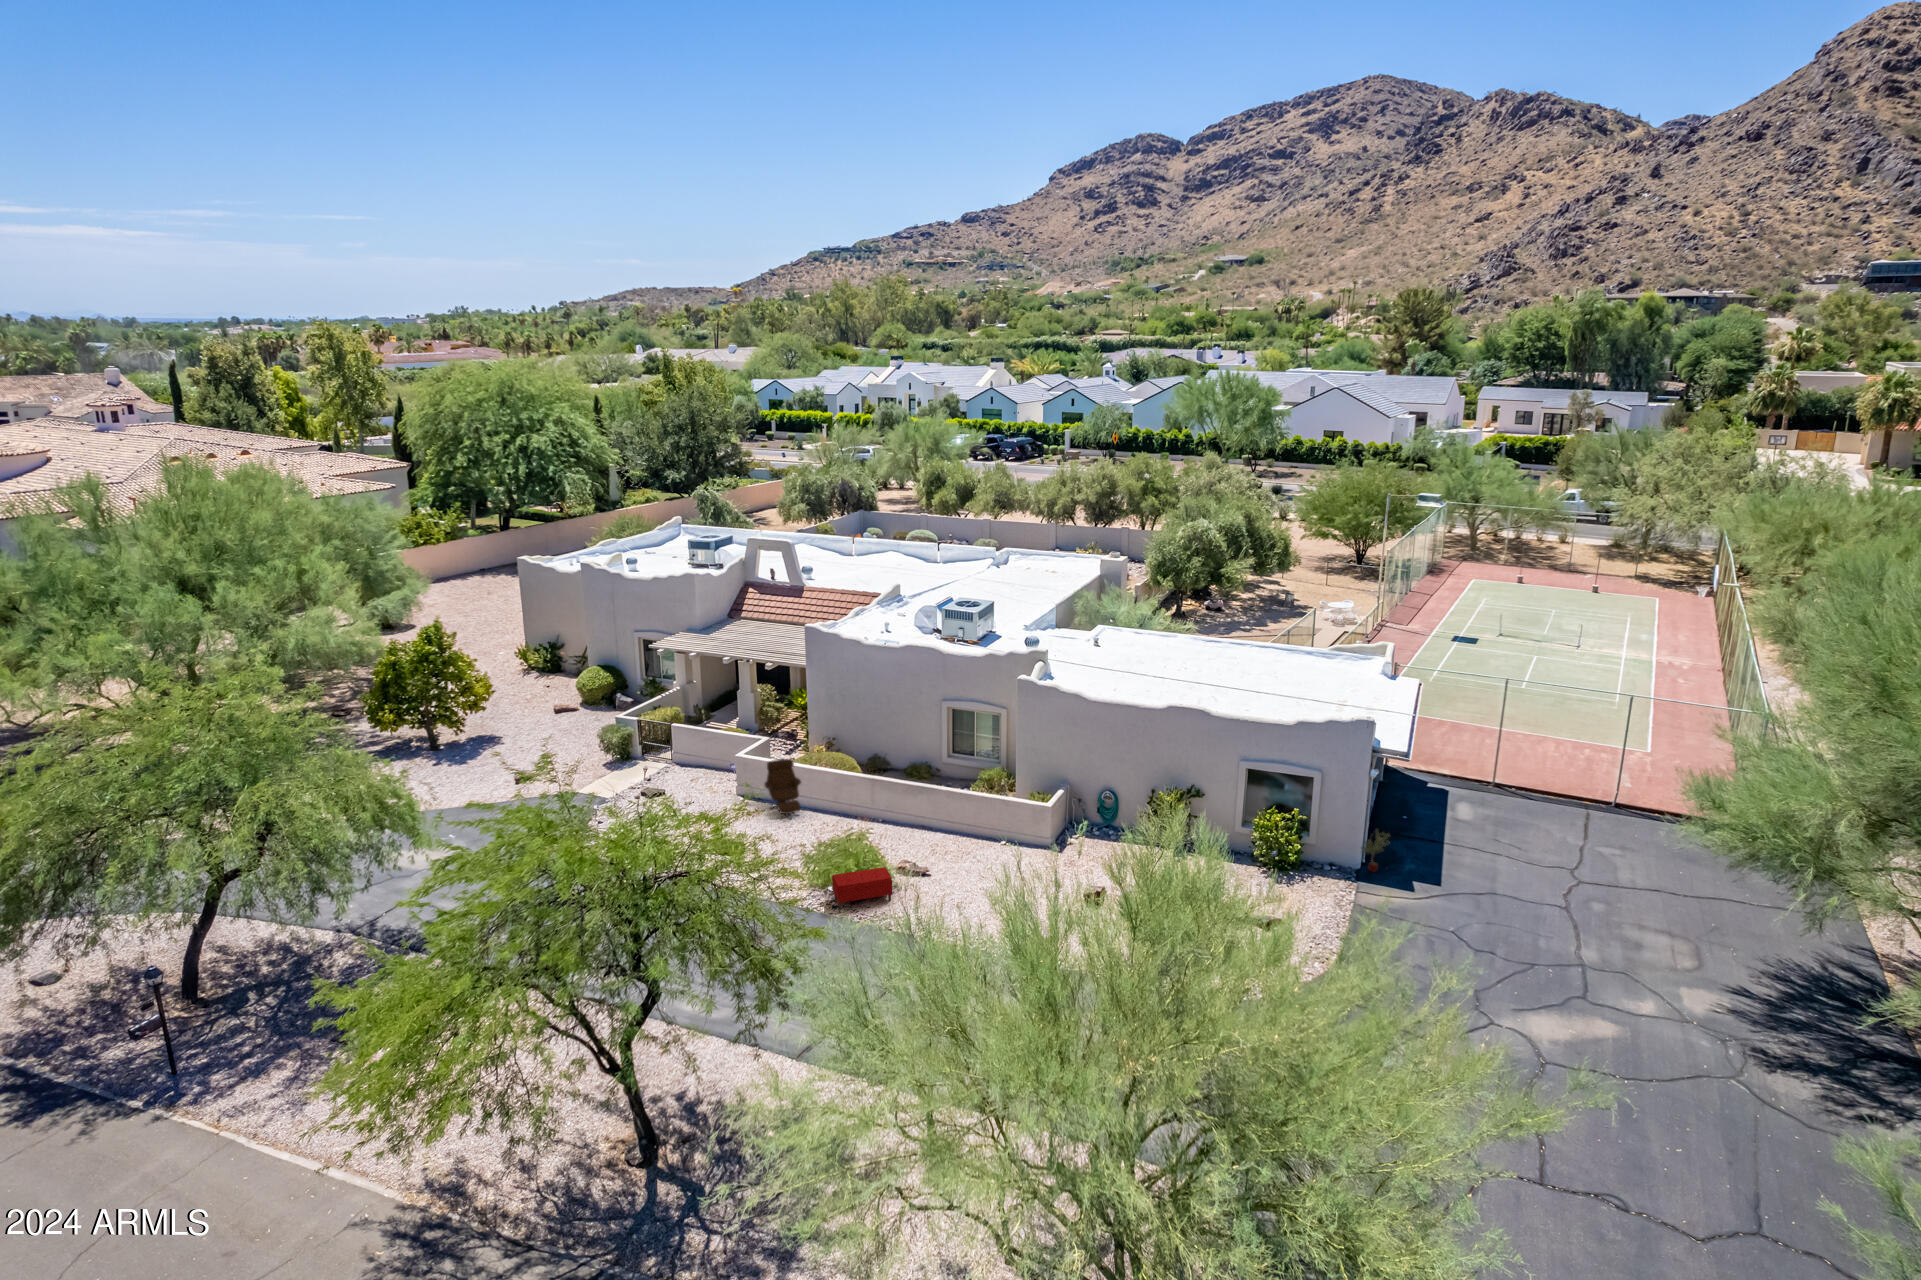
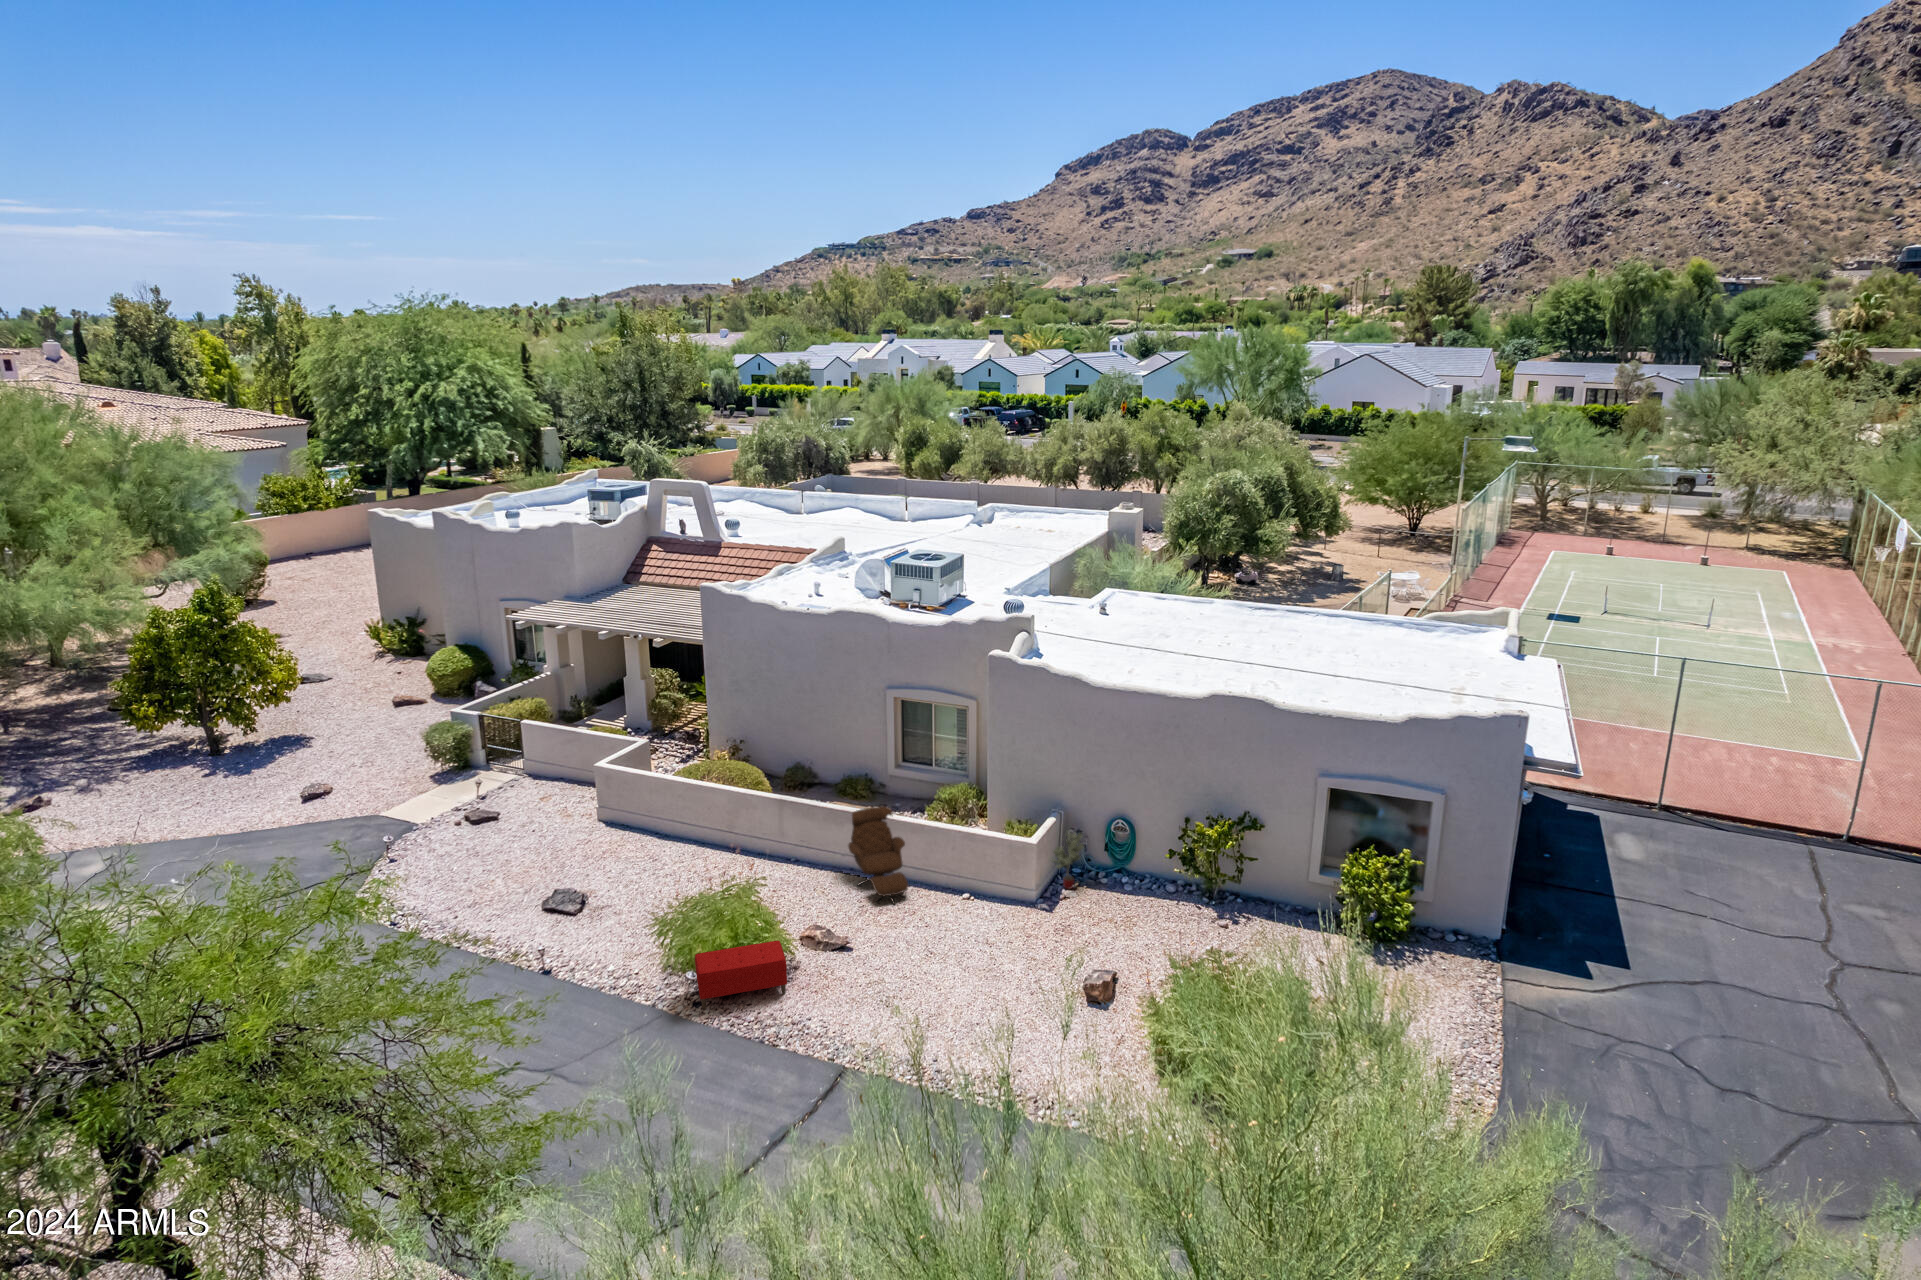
lounge chair: present [765,759,801,815] -> present [848,806,908,903]
potted tree: present [1362,831,1389,872] -> present [1051,833,1084,889]

